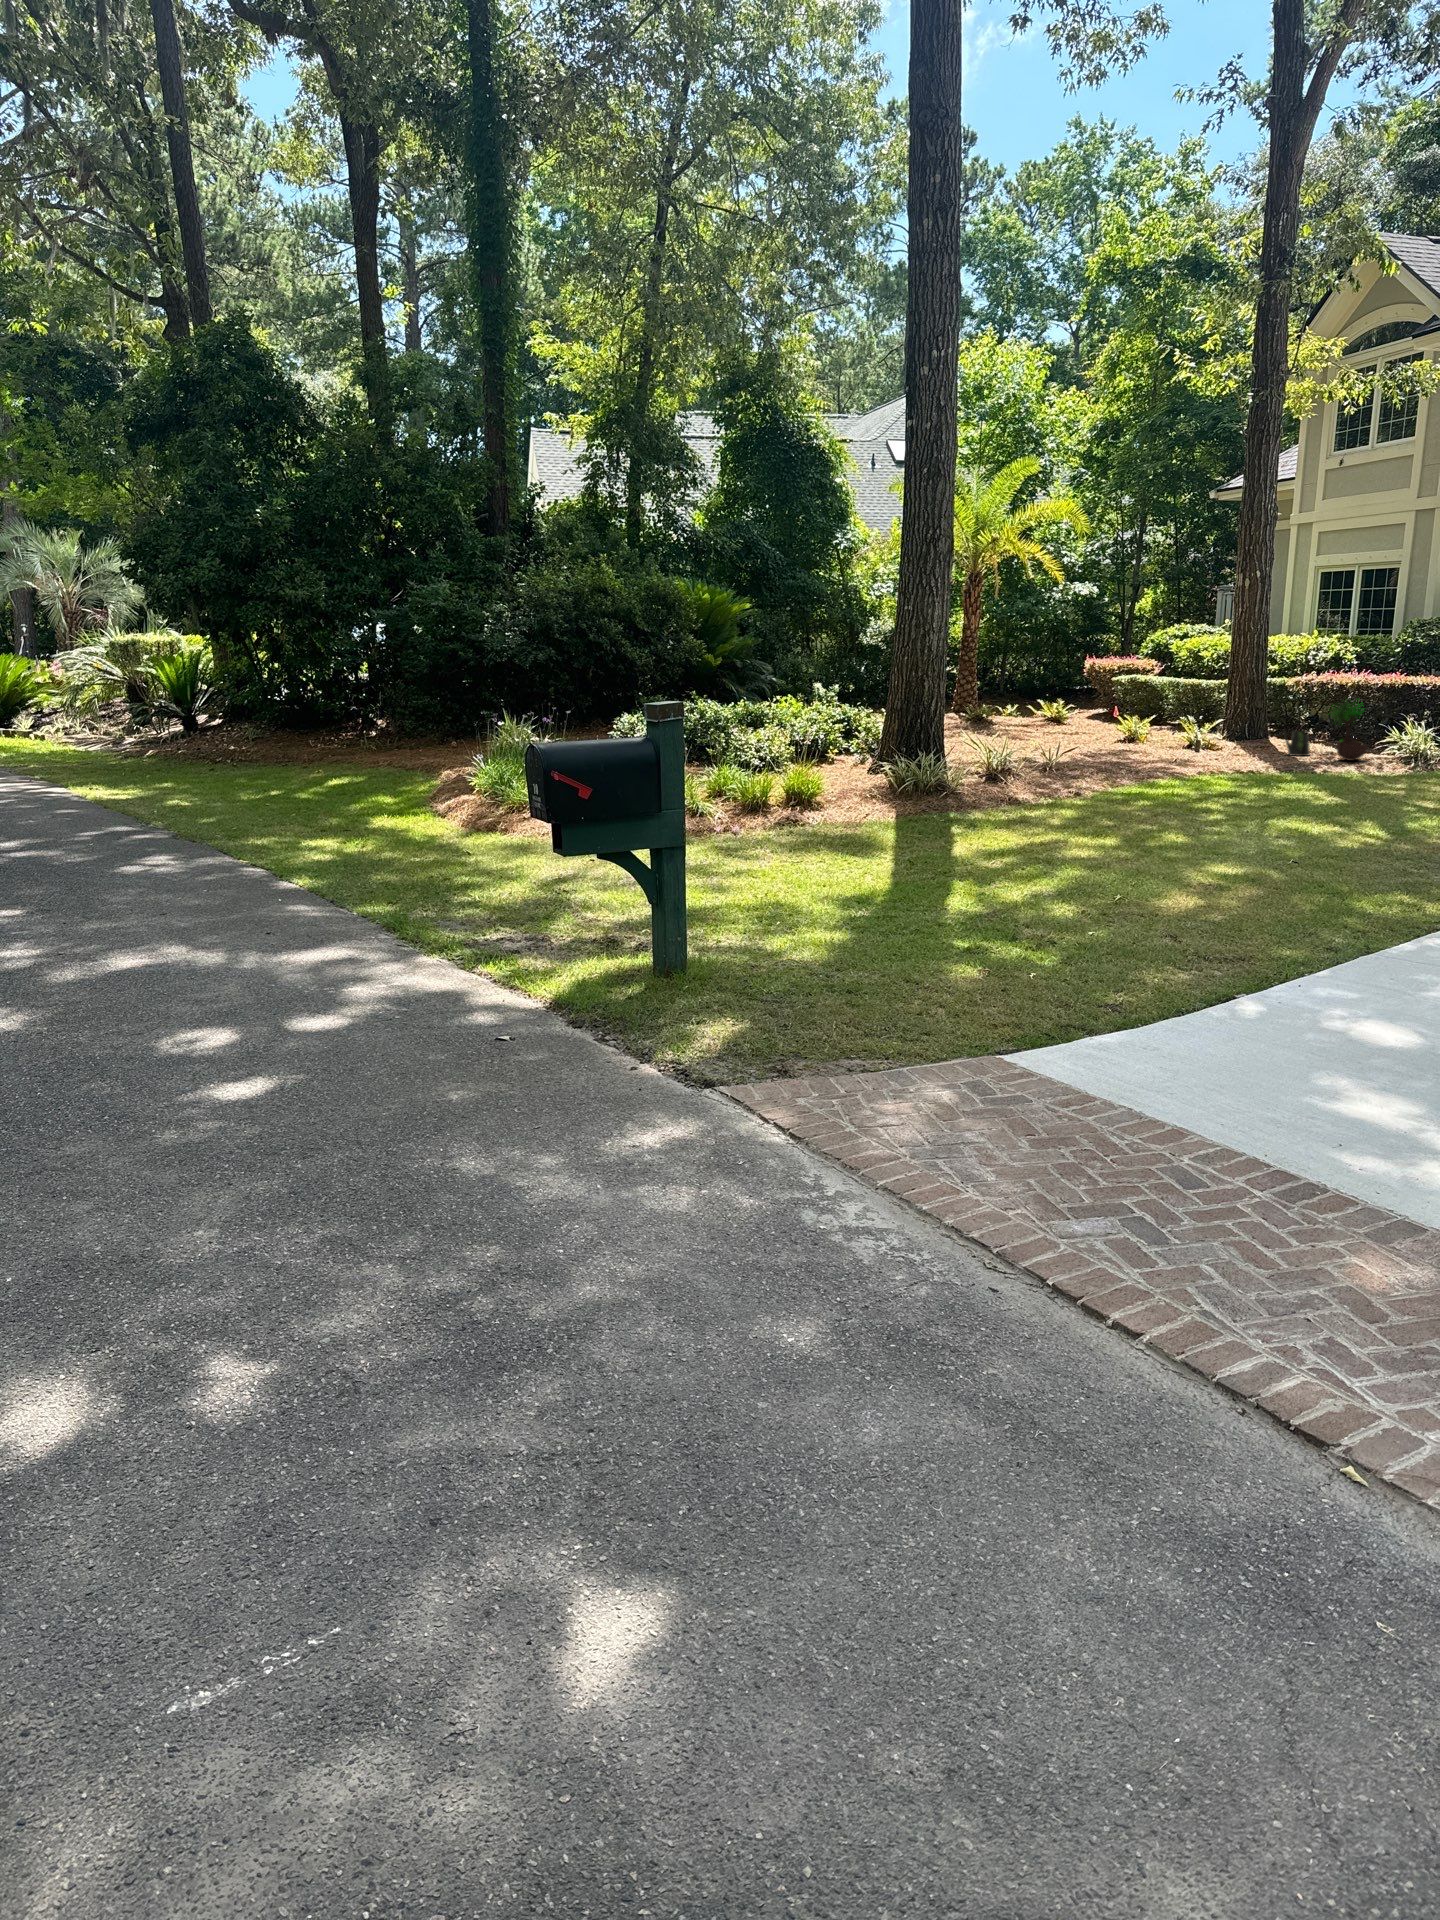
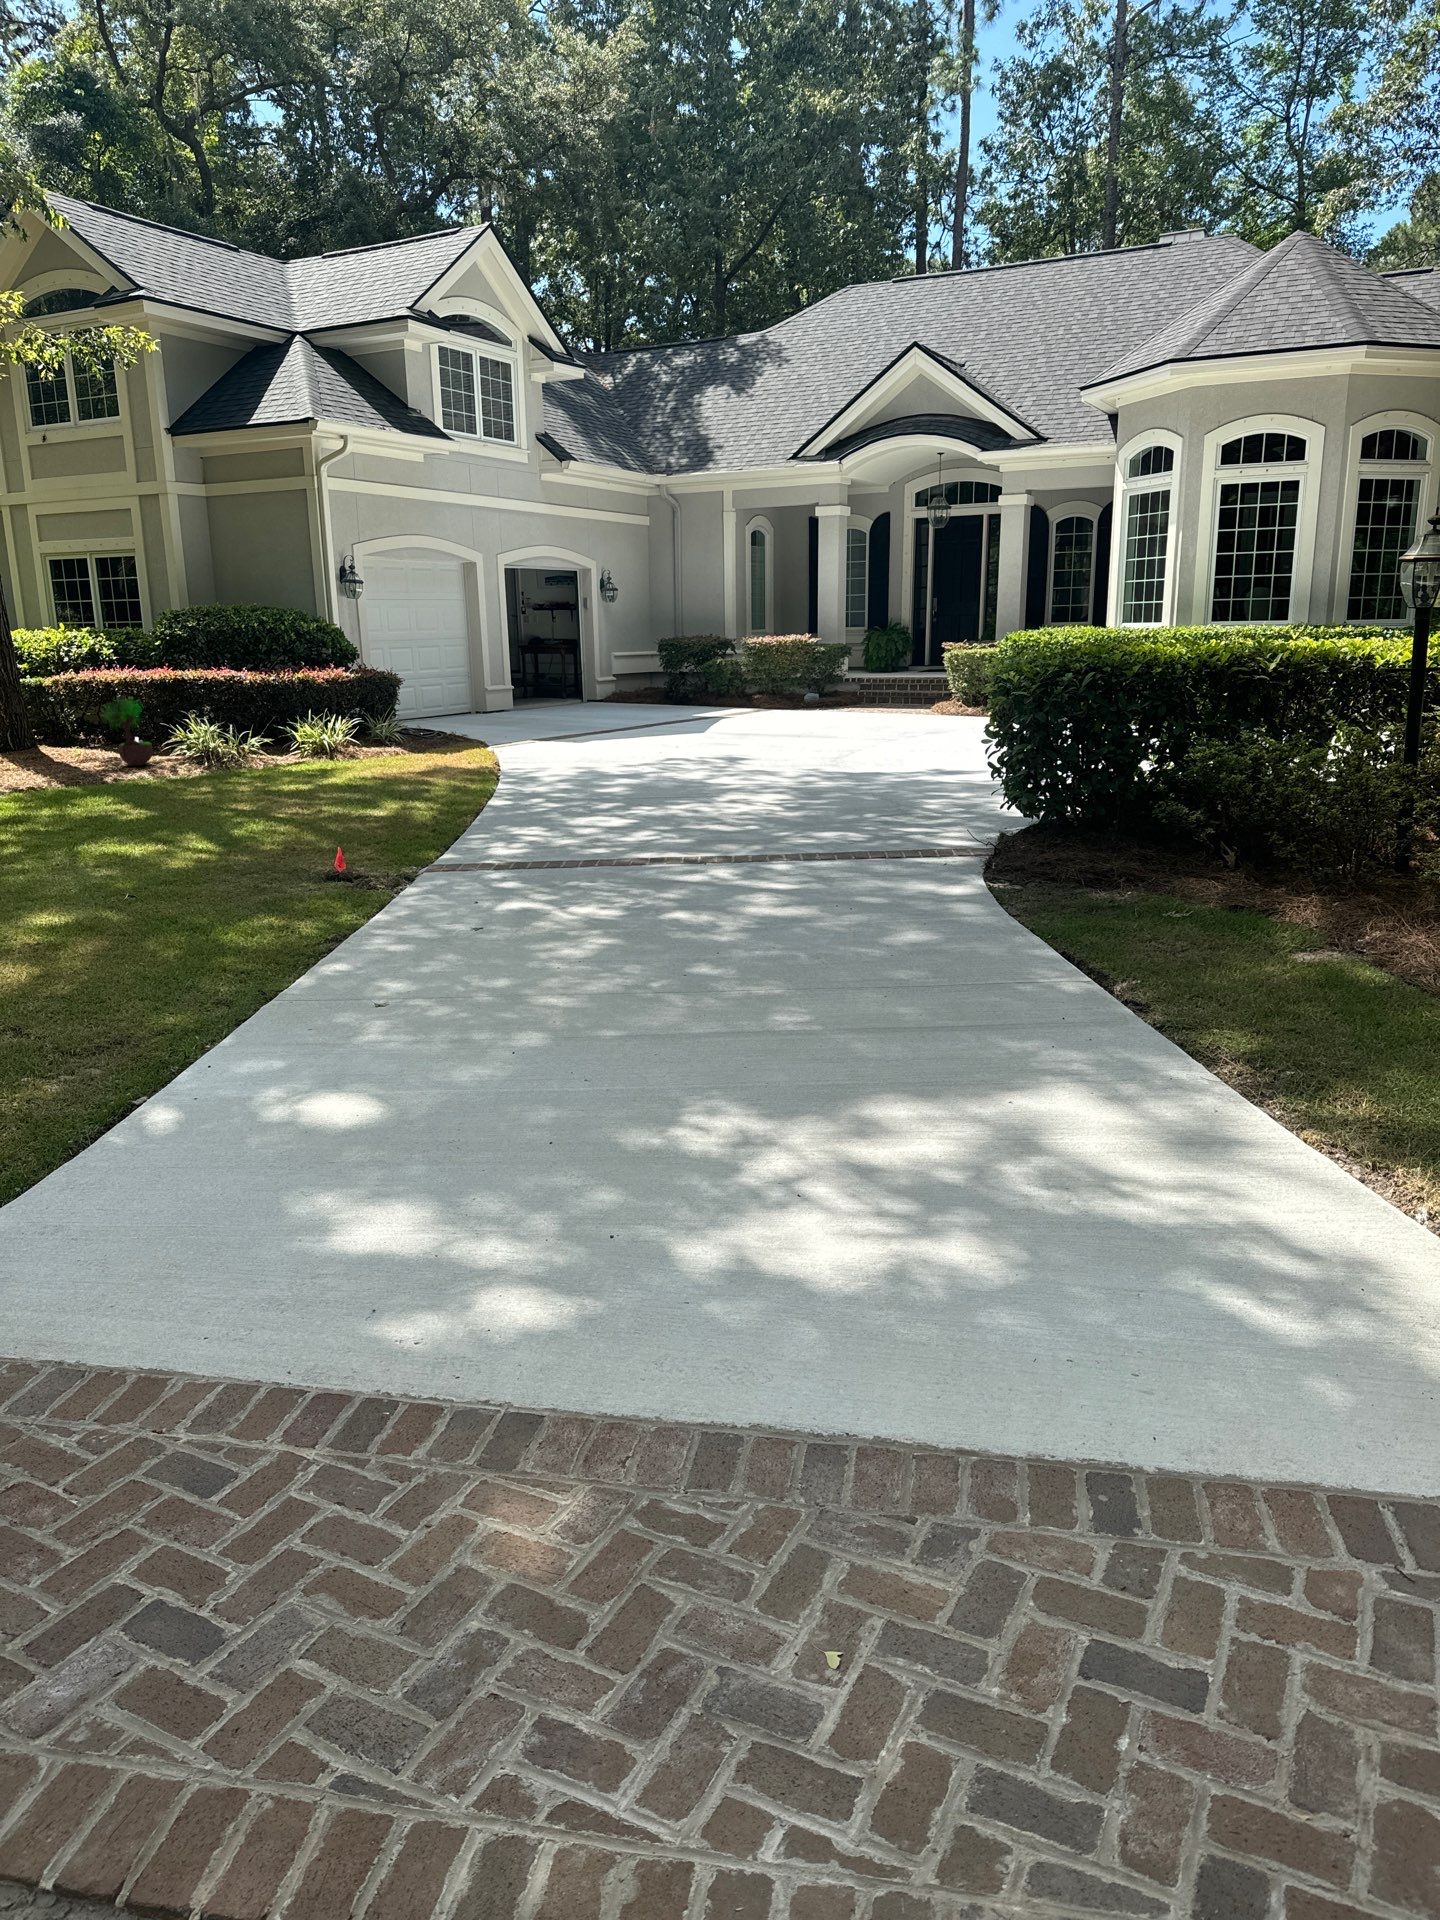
watering can: present [1284,729,1310,756] -> none [54,722,91,765]

